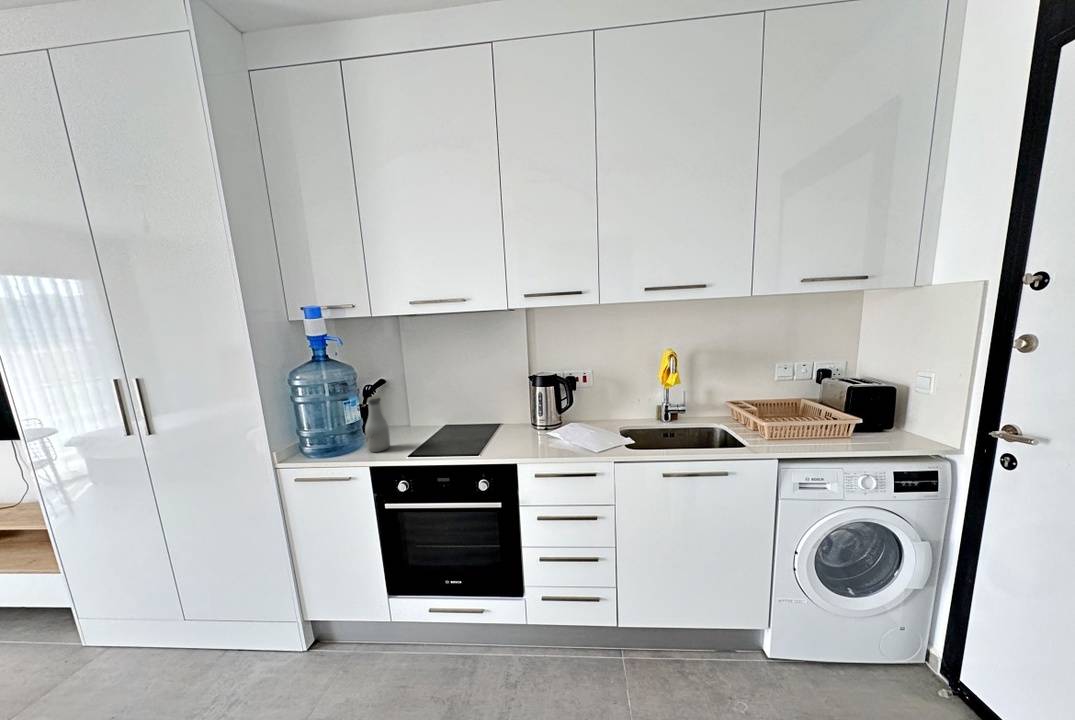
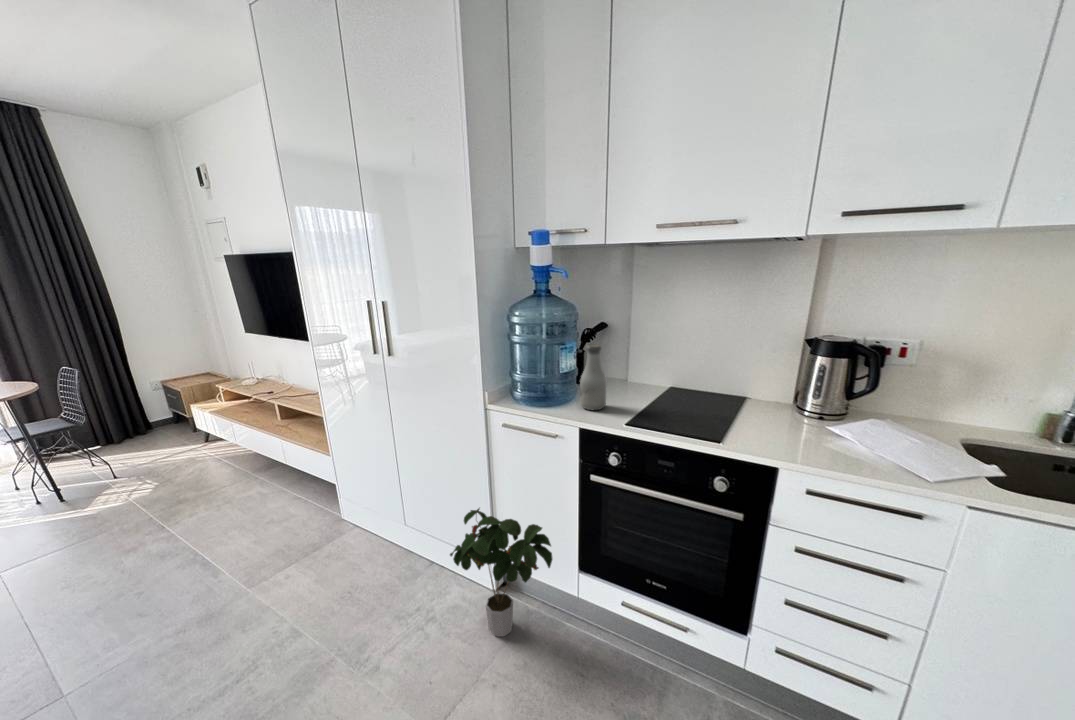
potted plant: none [243,566,356,692] -> present [450,508,552,637]

